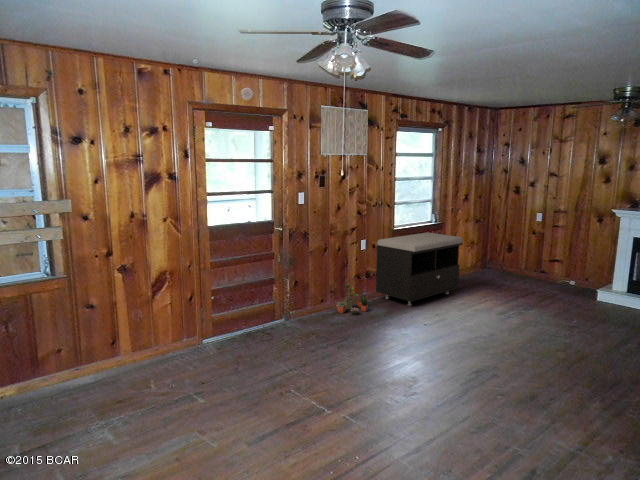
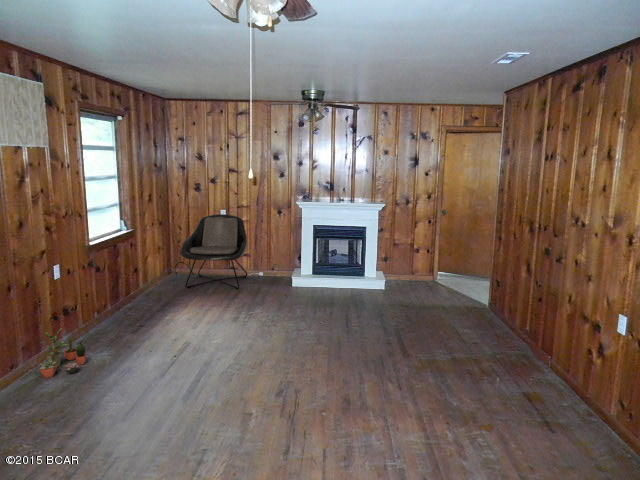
lounge chair: none [484,218,557,292] -> present [181,214,248,289]
storage bench: present [376,233,463,306] -> none [75,243,173,338]

